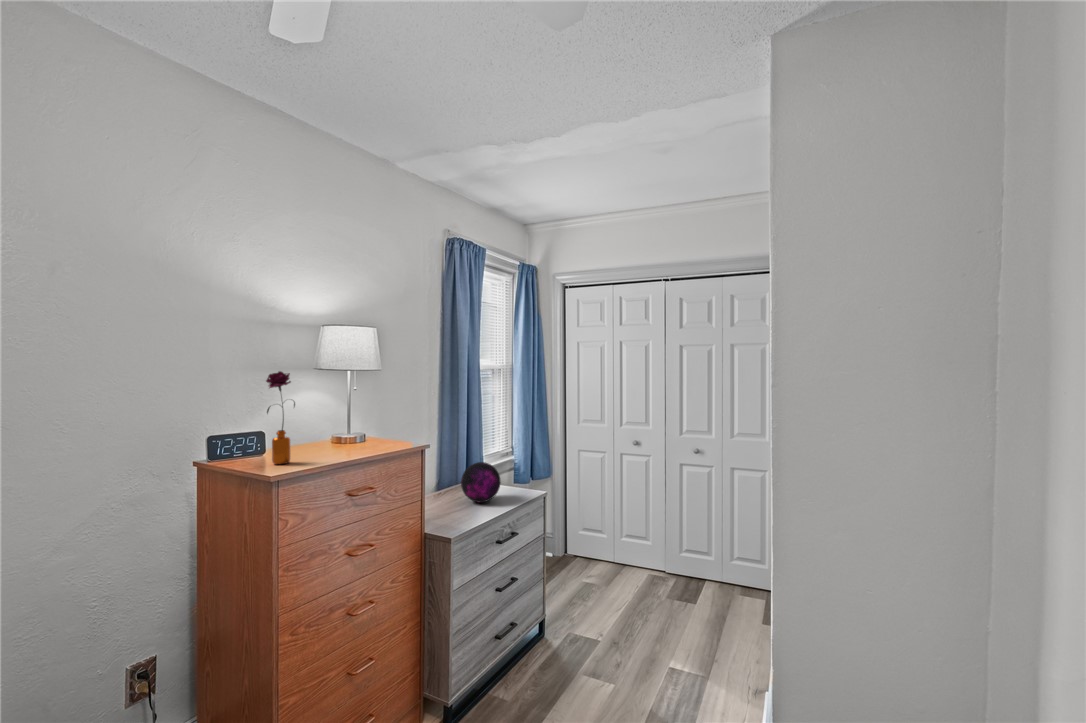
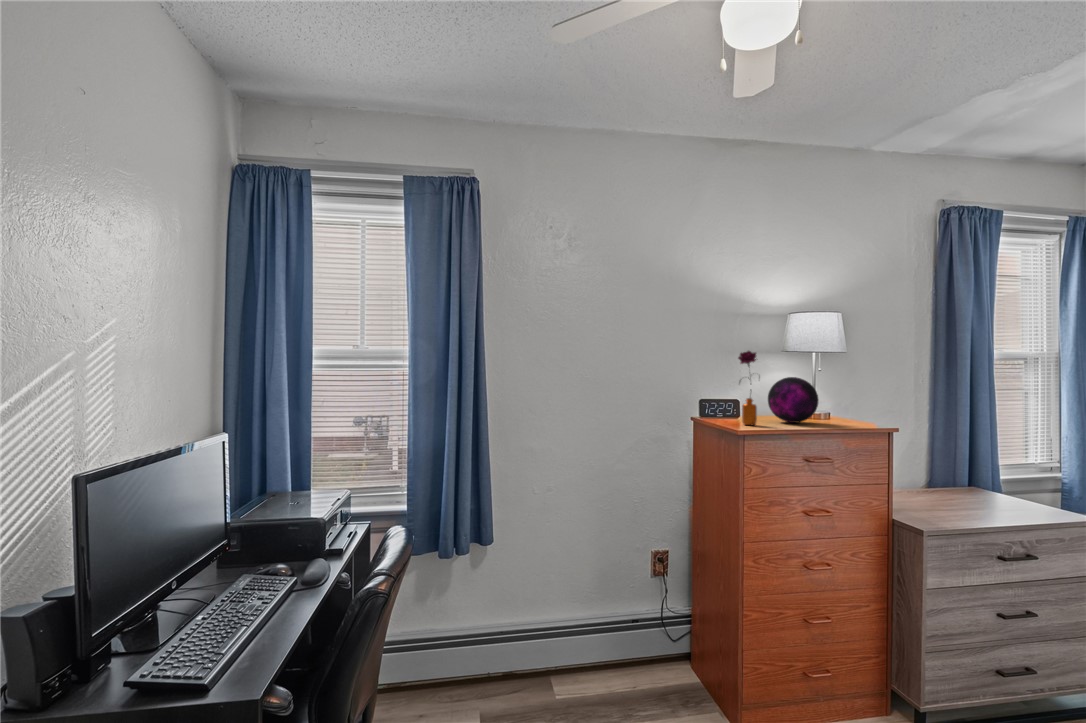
decorative orb: present [461,462,501,503] -> present [768,377,818,423]

